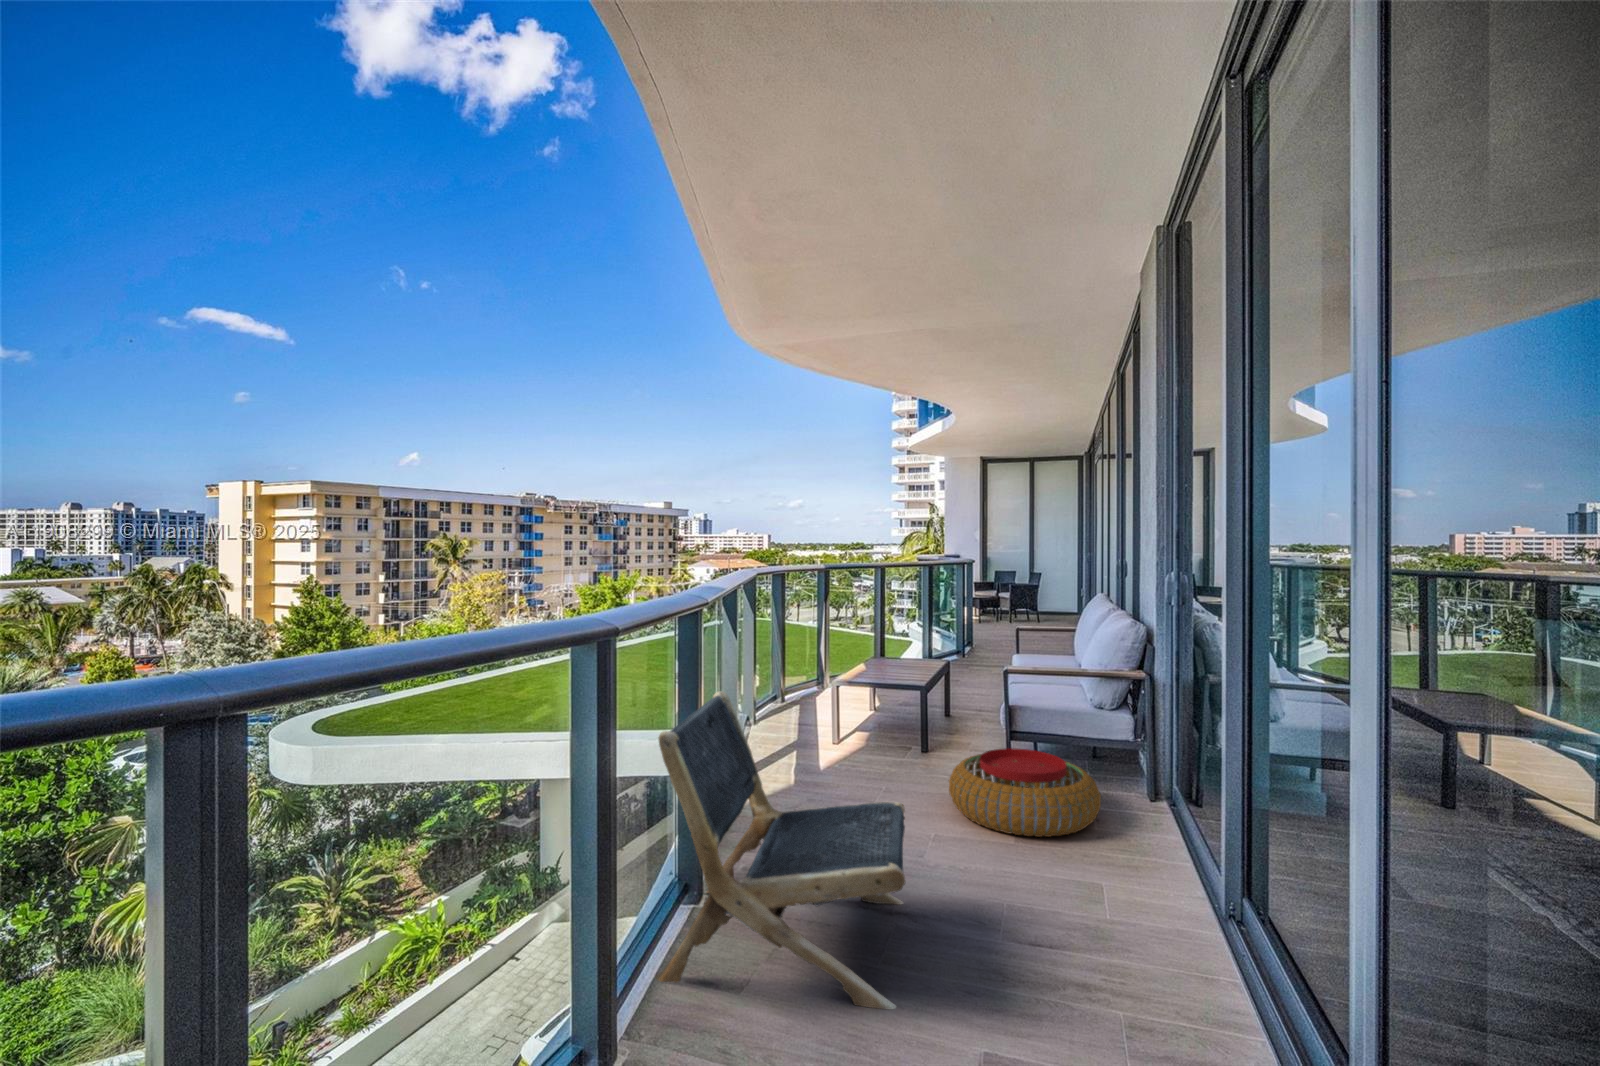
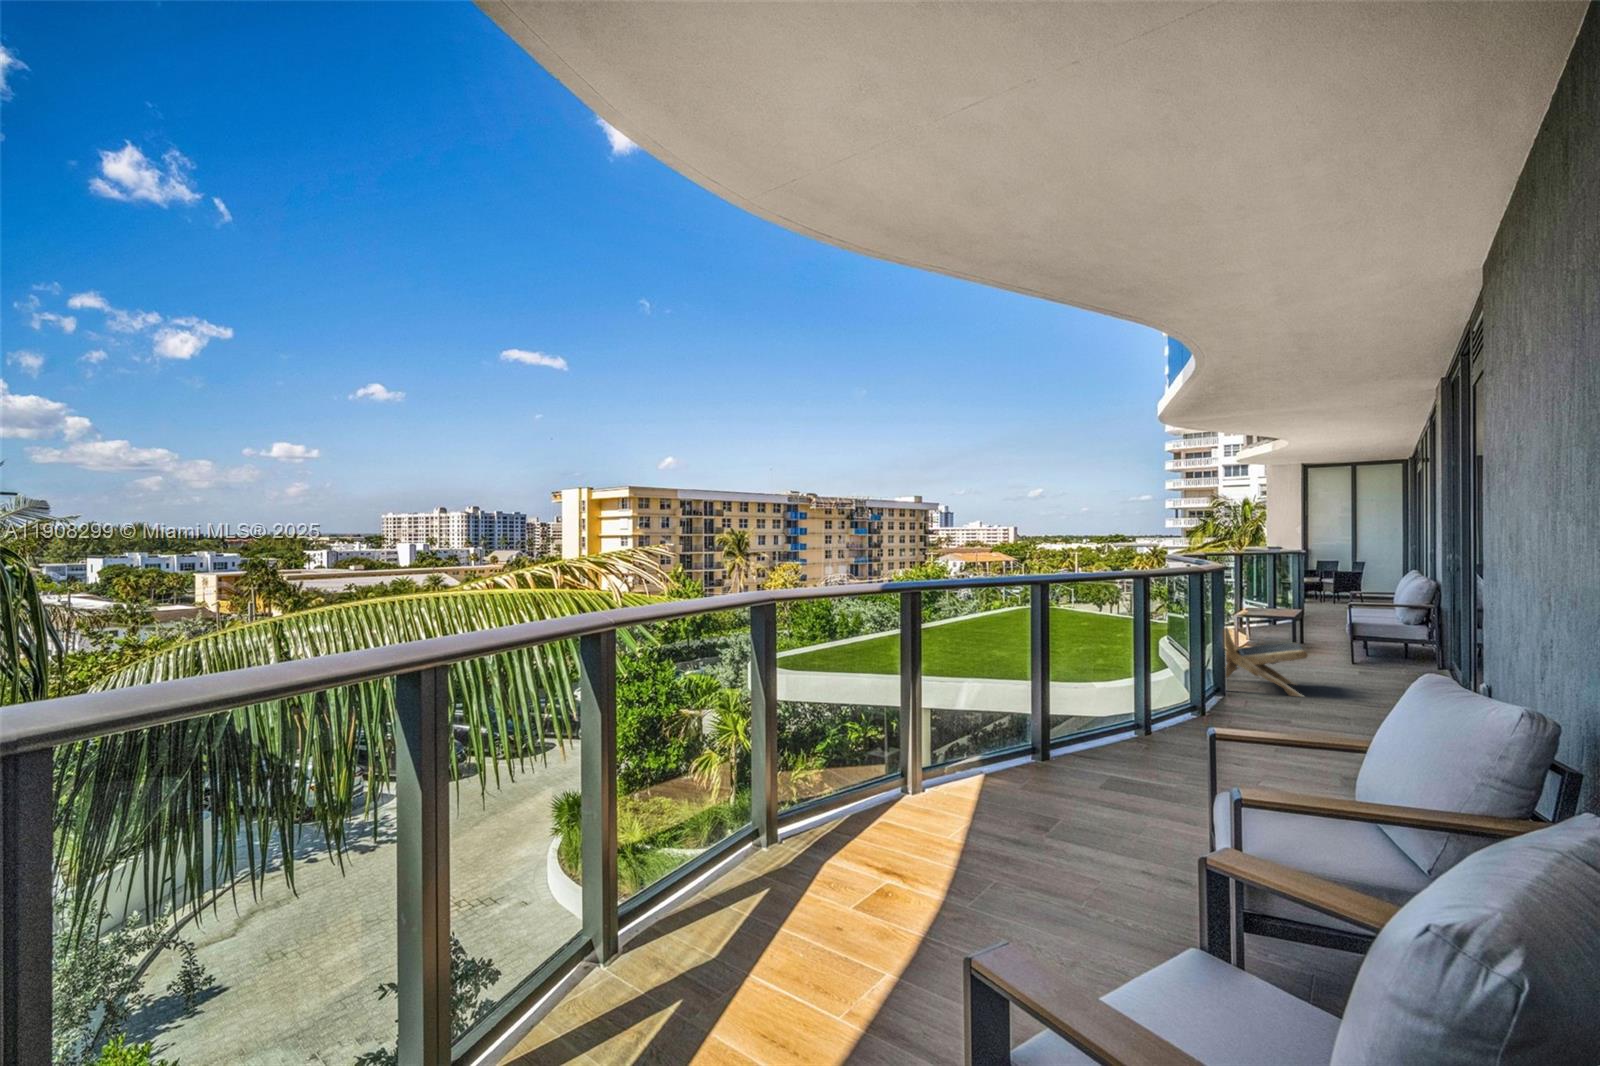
pouf: present [949,748,1101,837] -> none [1310,643,1398,677]

